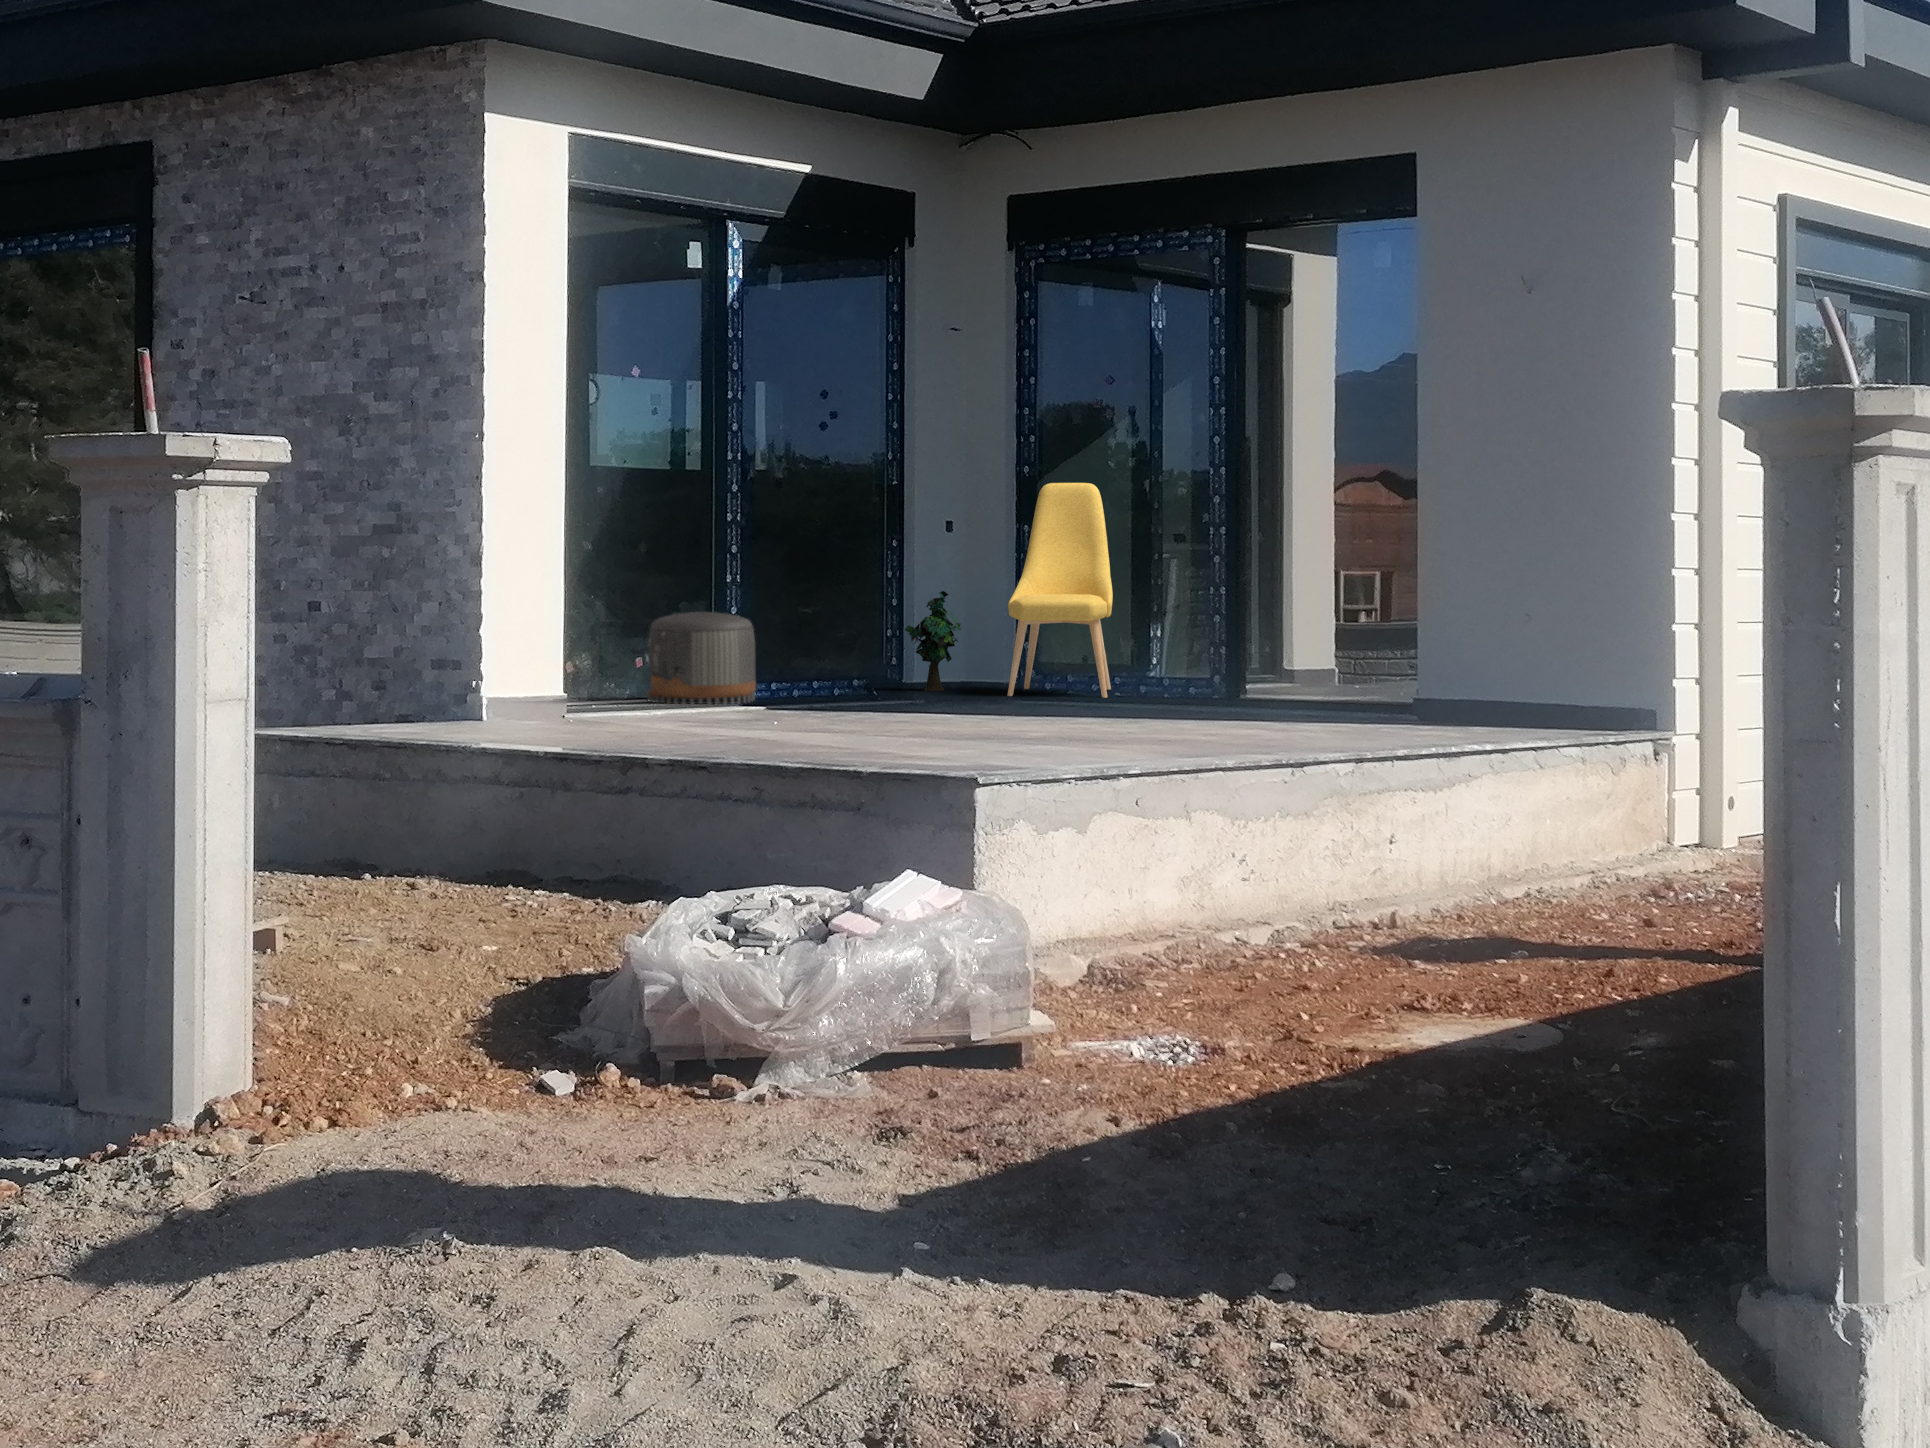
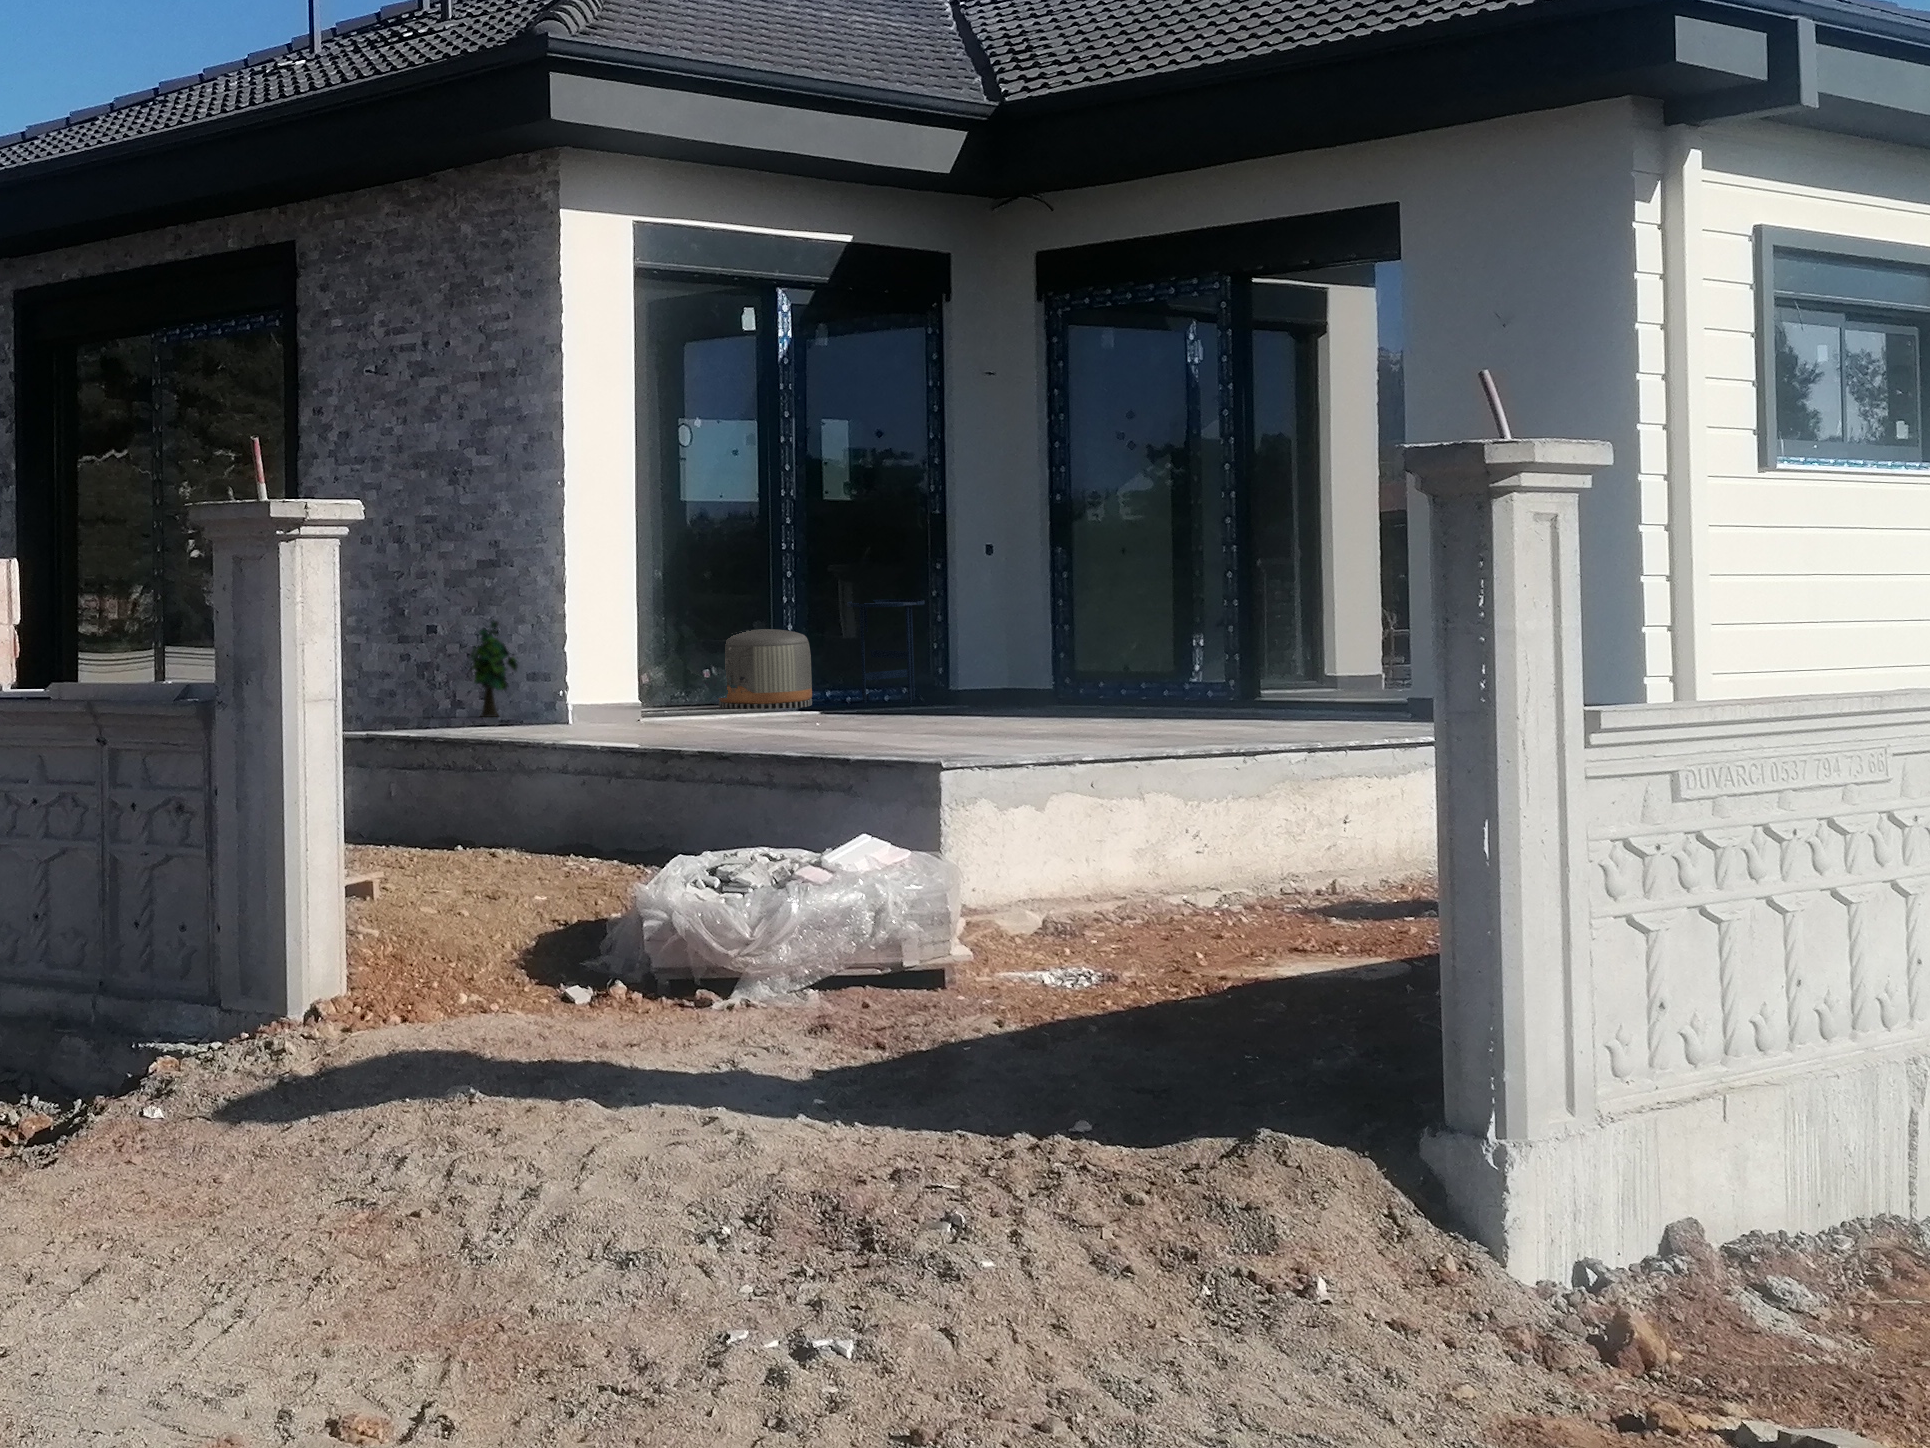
chair: present [1007,483,1113,698] -> none [1040,509,1138,701]
side table: none [794,580,882,699] -> present [847,599,925,703]
decorative plant: present [905,591,961,691] -> present [468,621,518,717]

